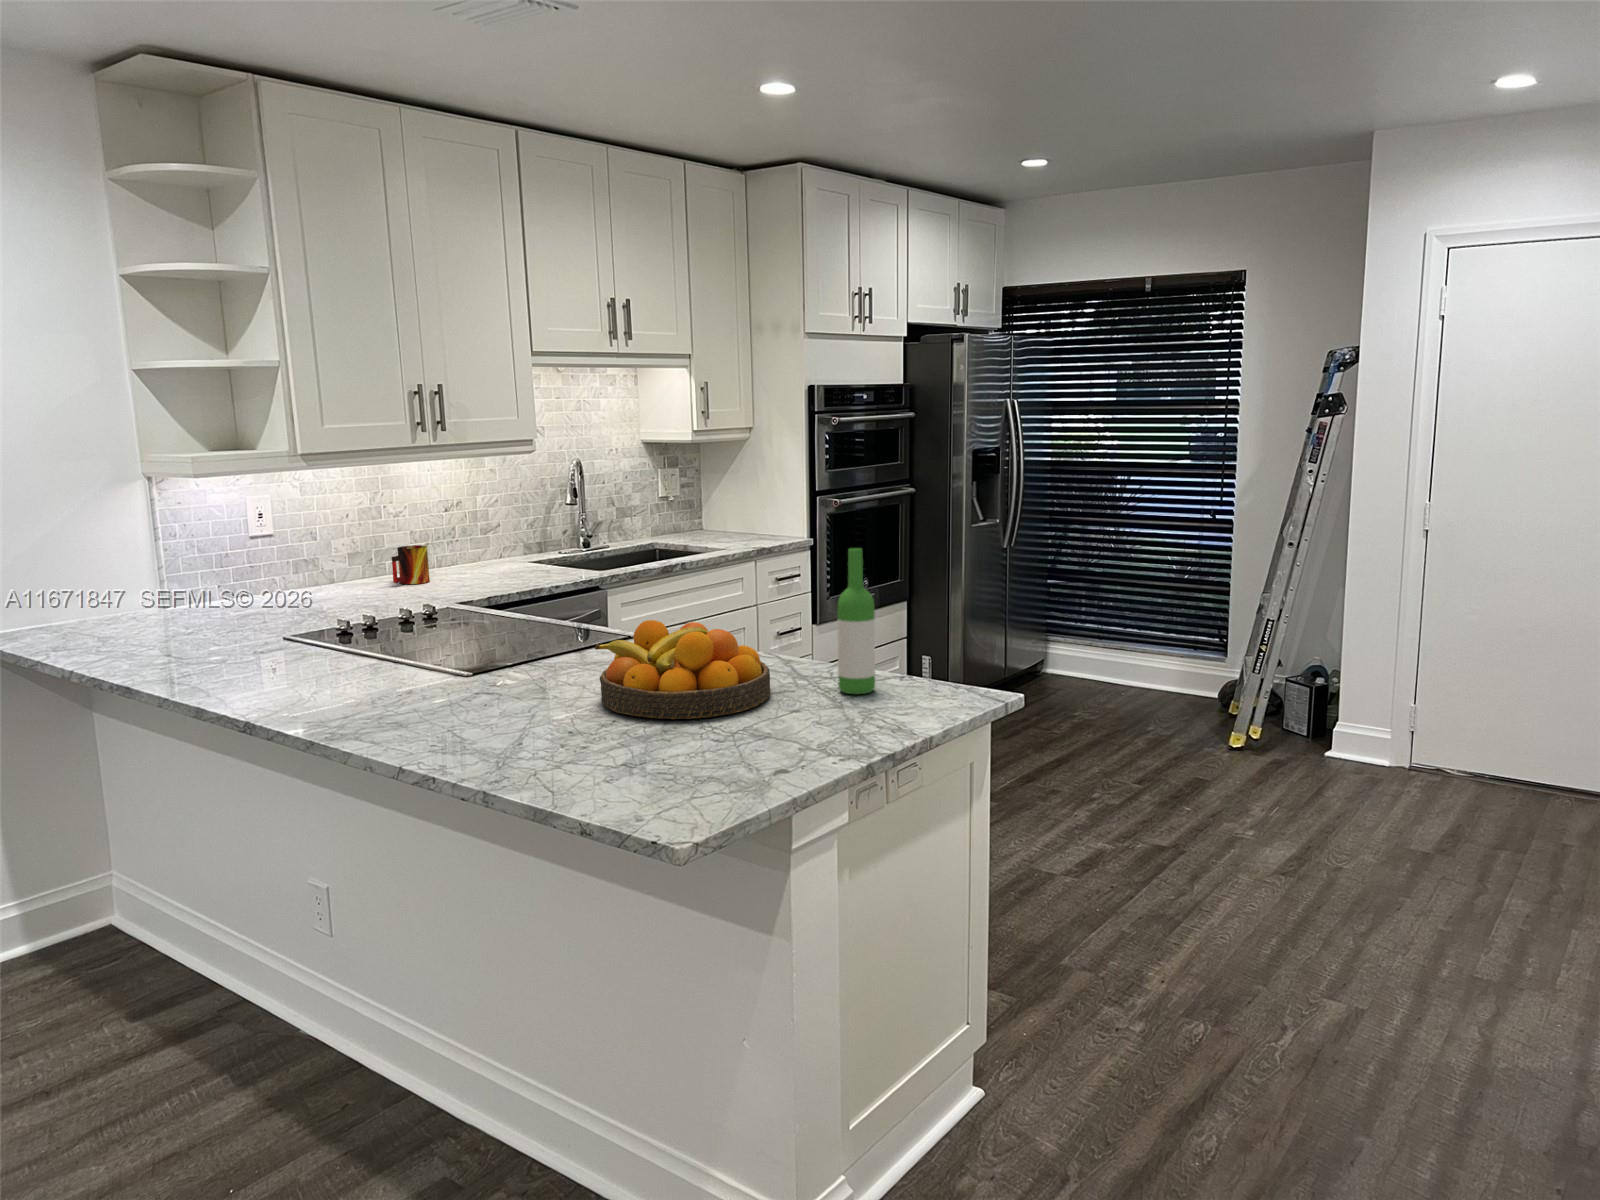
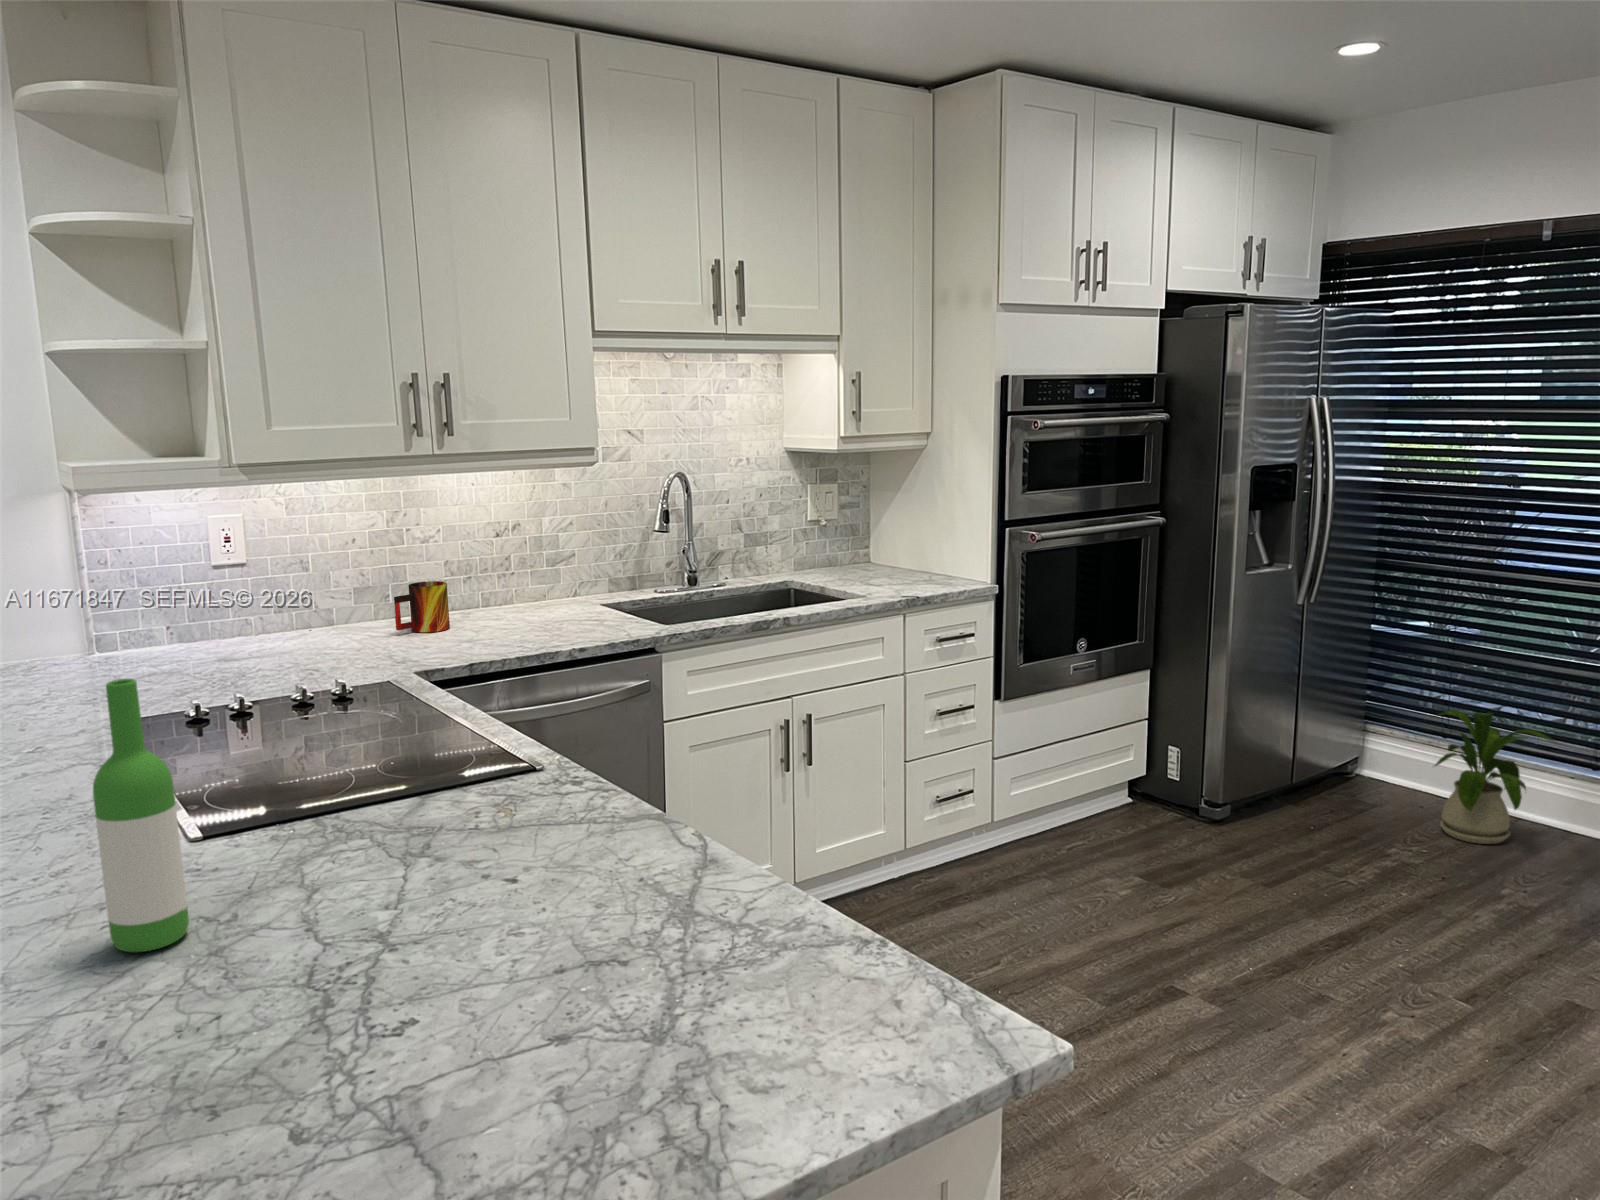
wine bottle: present [838,548,875,694] -> present [93,679,189,952]
house plant: none [1088,613,1171,704] -> present [1435,710,1555,844]
fruit bowl: present [595,620,771,719] -> none [248,800,593,1043]

